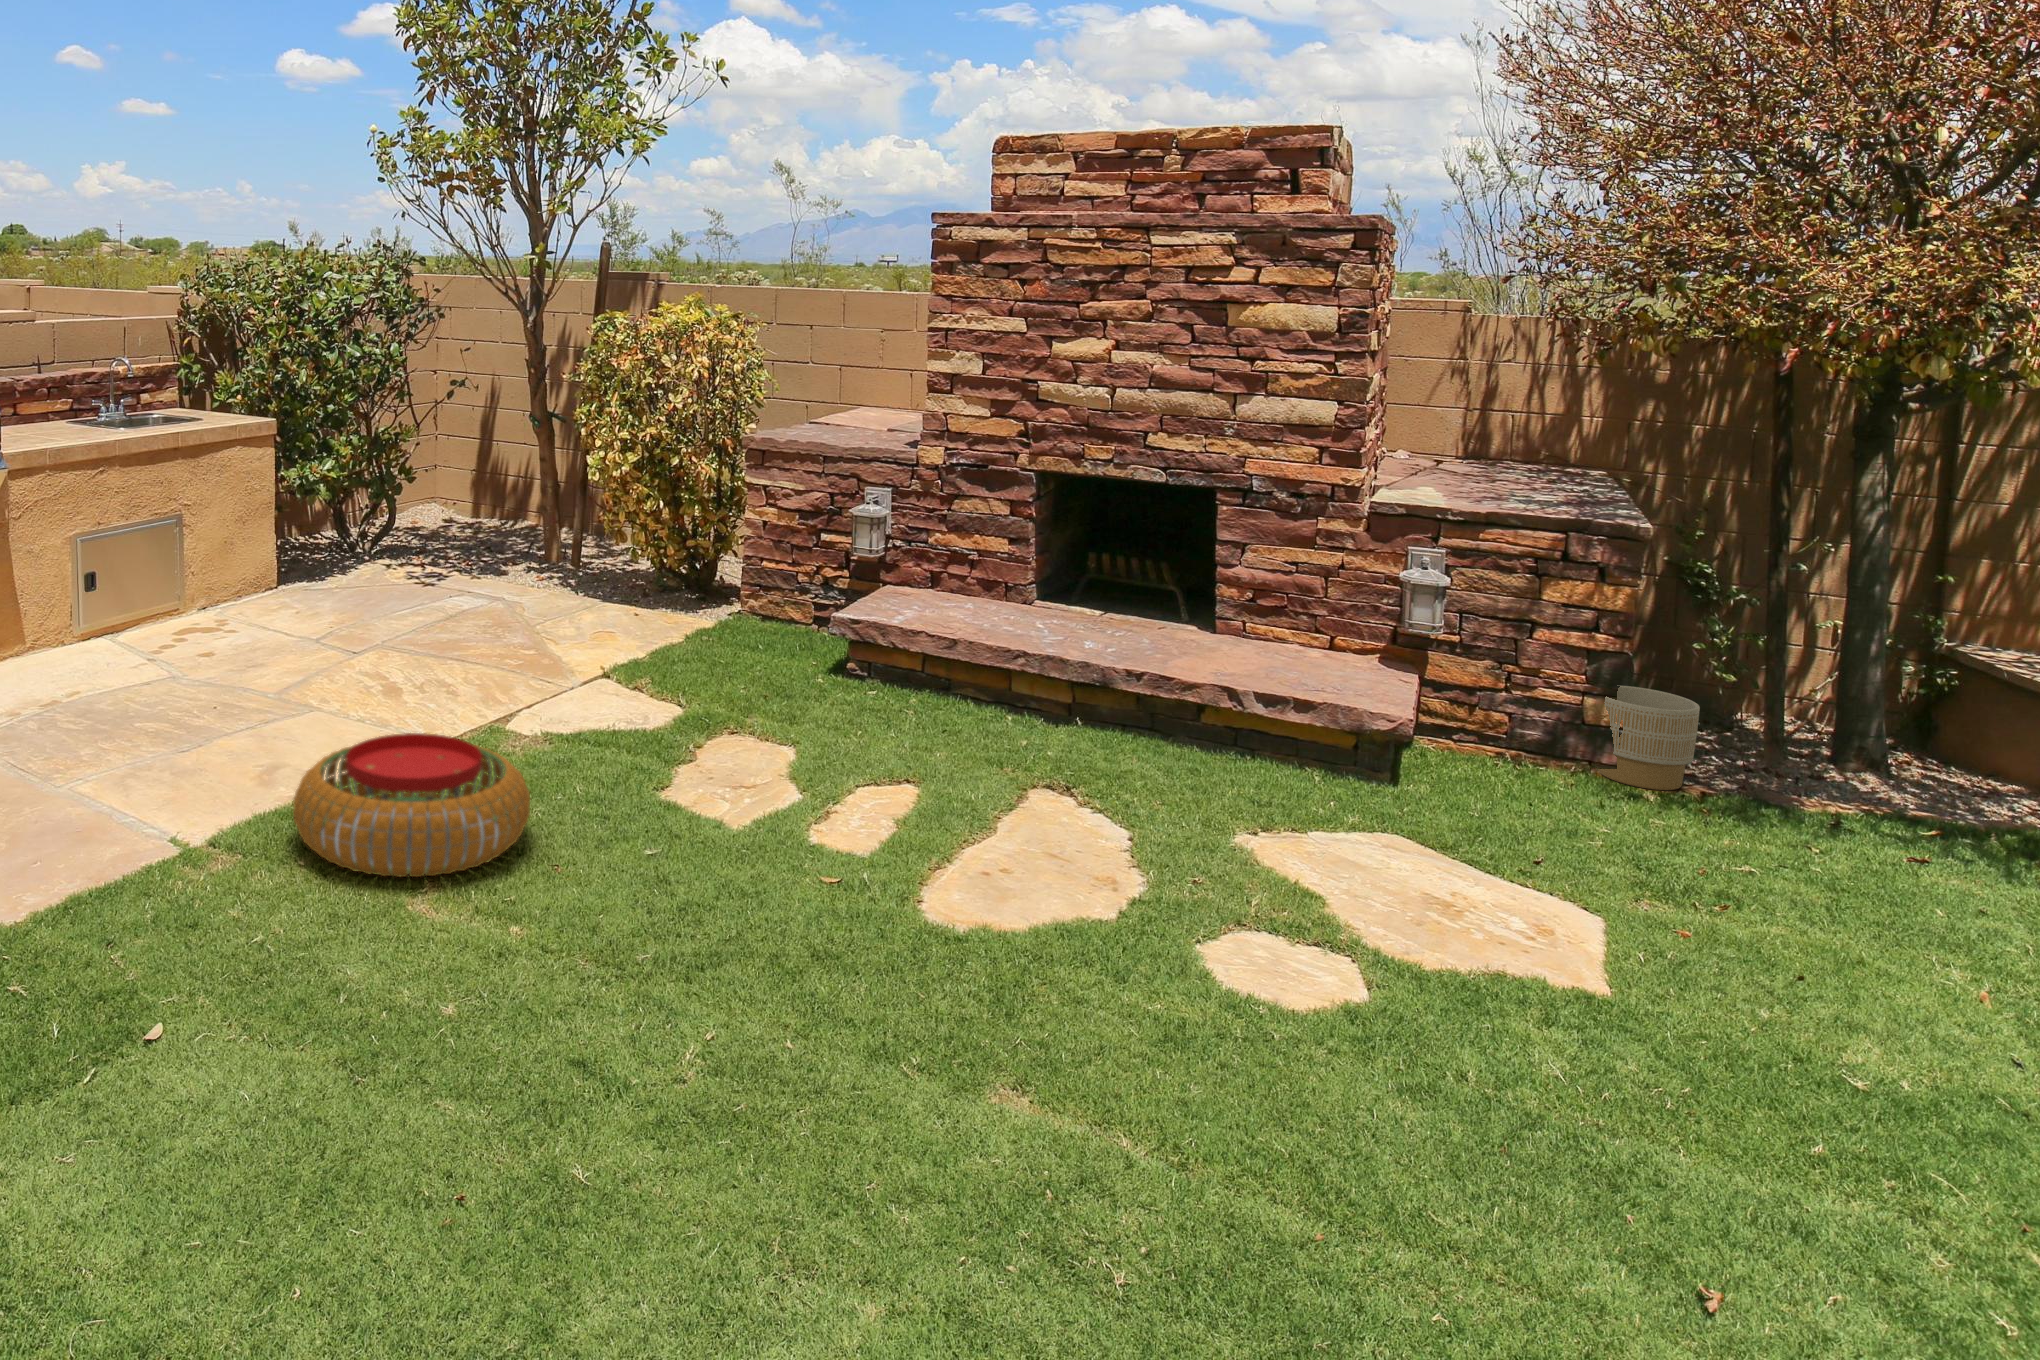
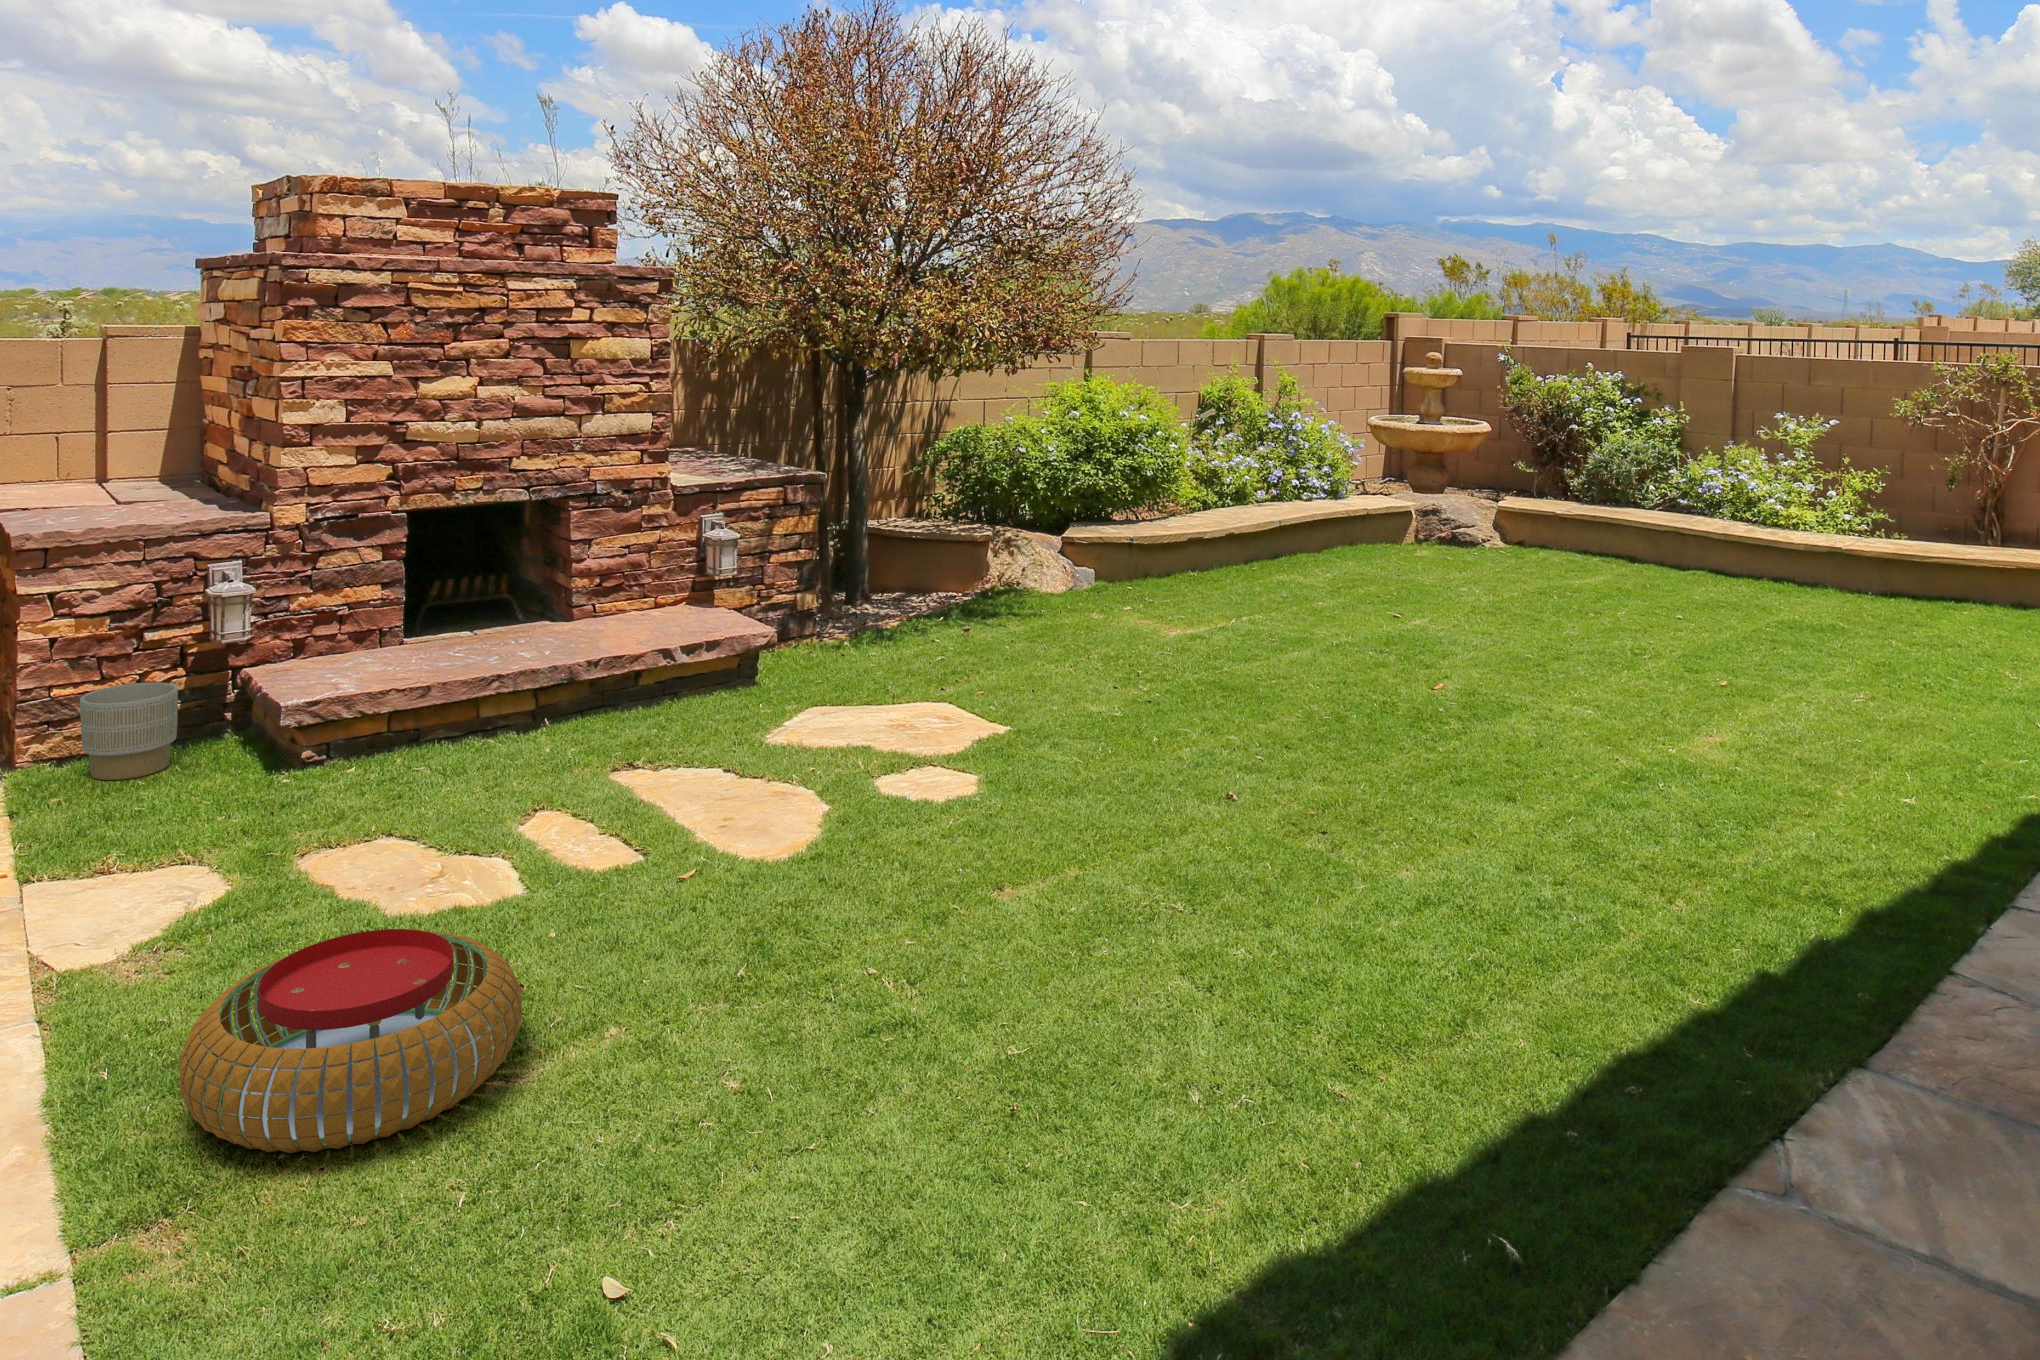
planter: present [1598,686,1700,790] -> present [80,682,178,780]

